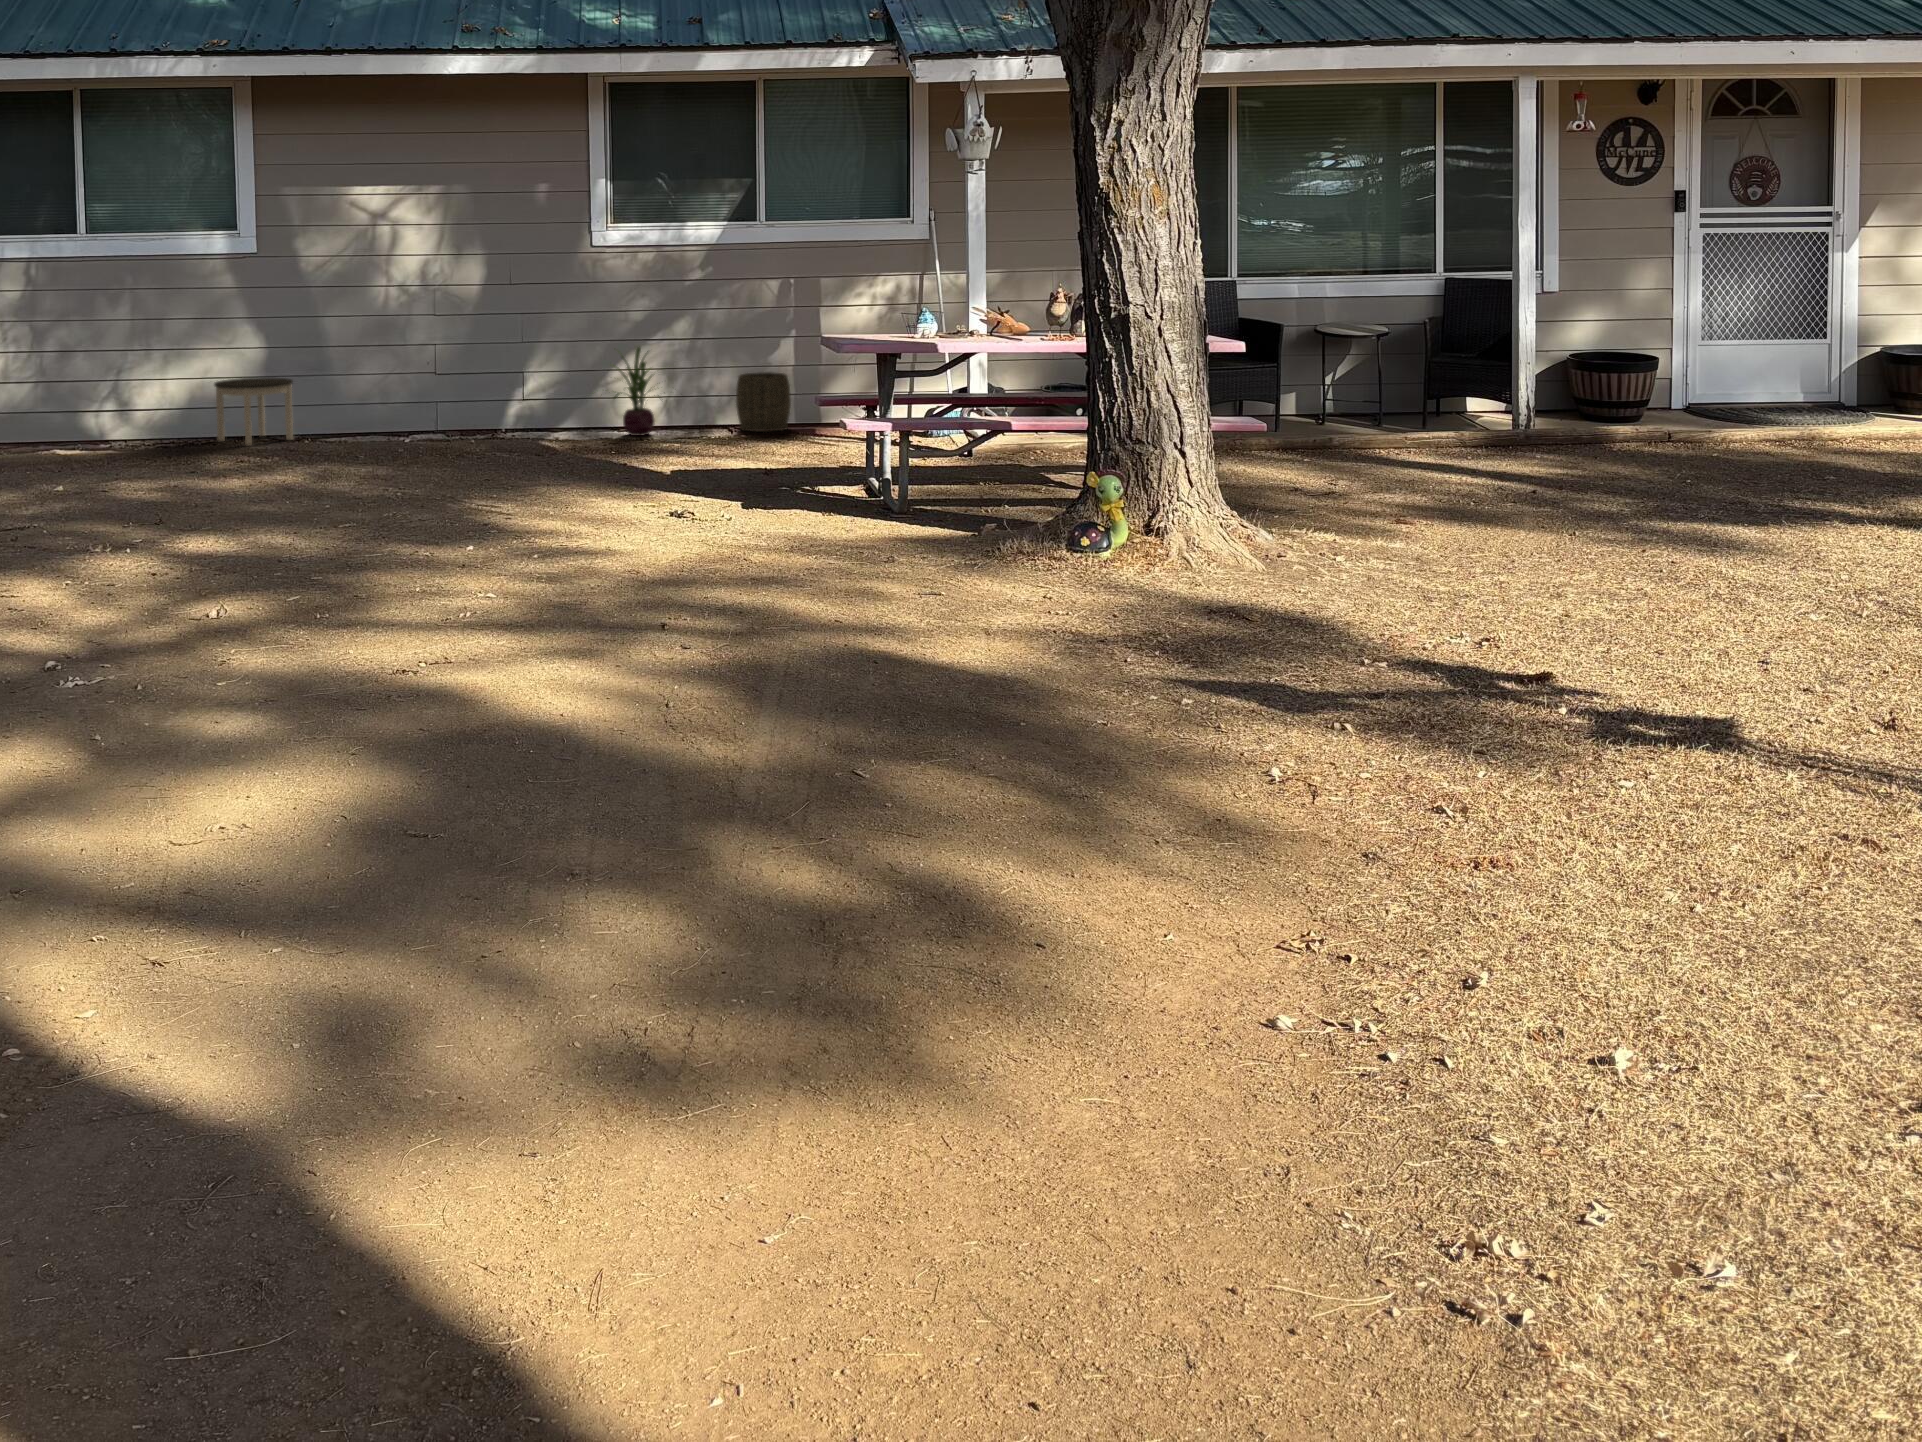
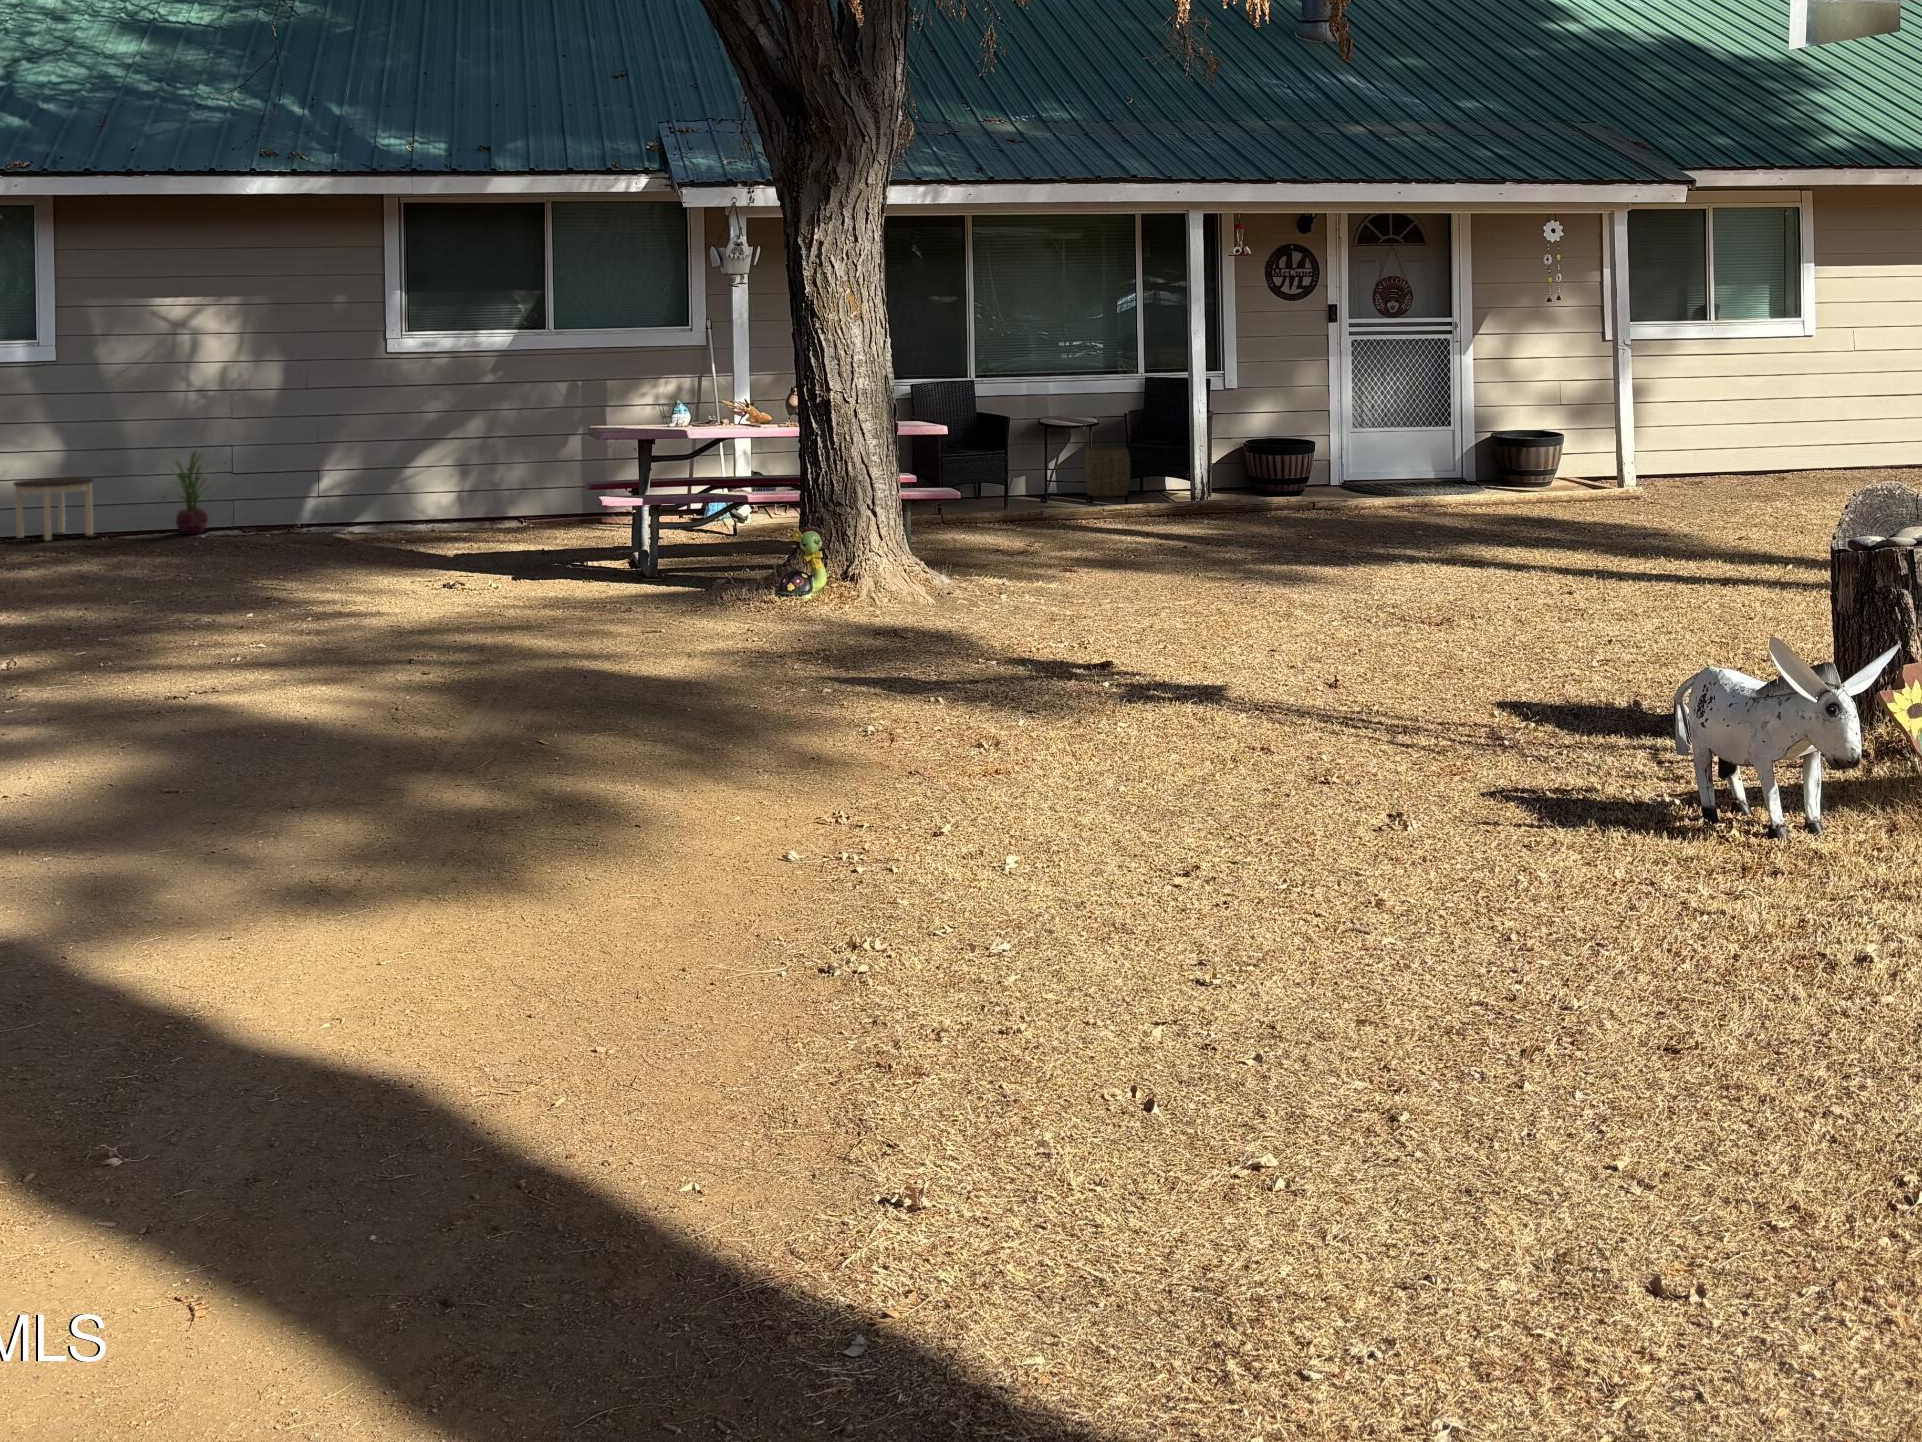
decorative plant: present [614,347,659,436] -> present [163,452,210,534]
woven basket: present [736,372,791,432] -> present [1084,447,1130,497]

